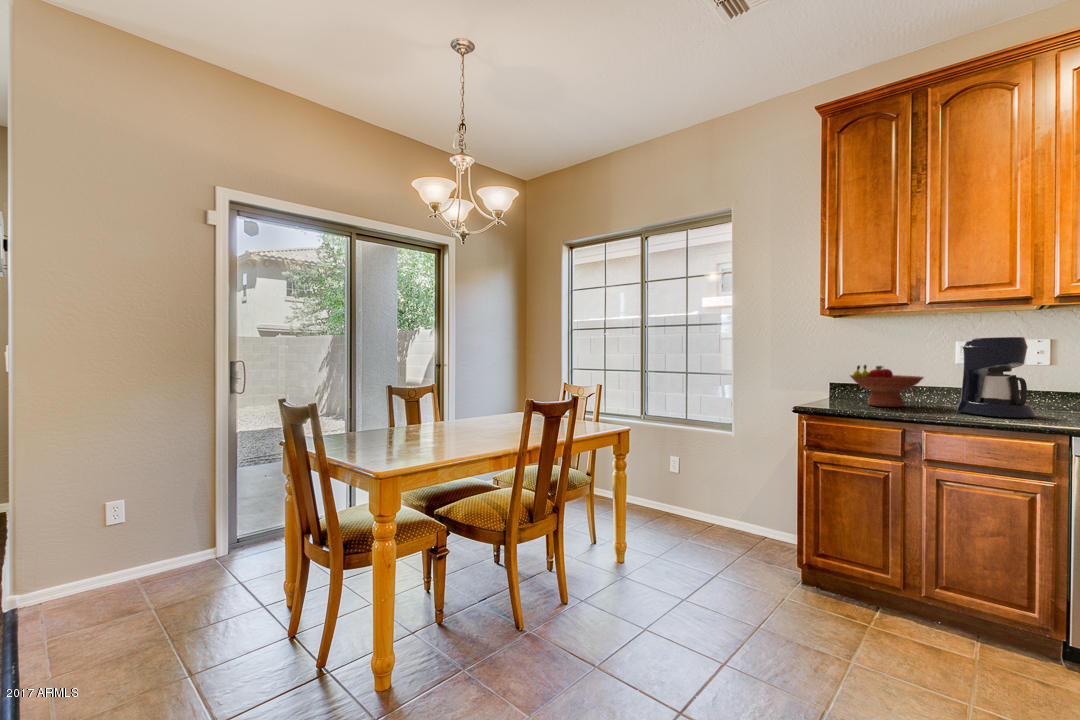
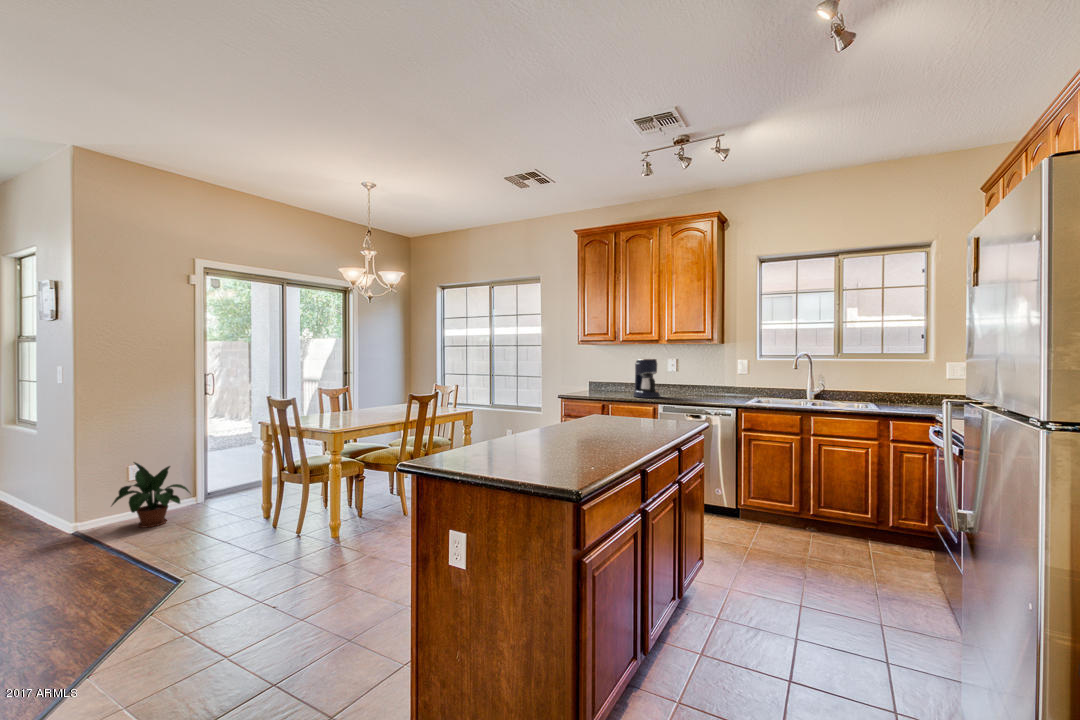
fruit bowl: present [850,365,924,407] -> none [592,372,625,394]
potted plant: none [56,502,190,609] -> present [112,462,190,528]

